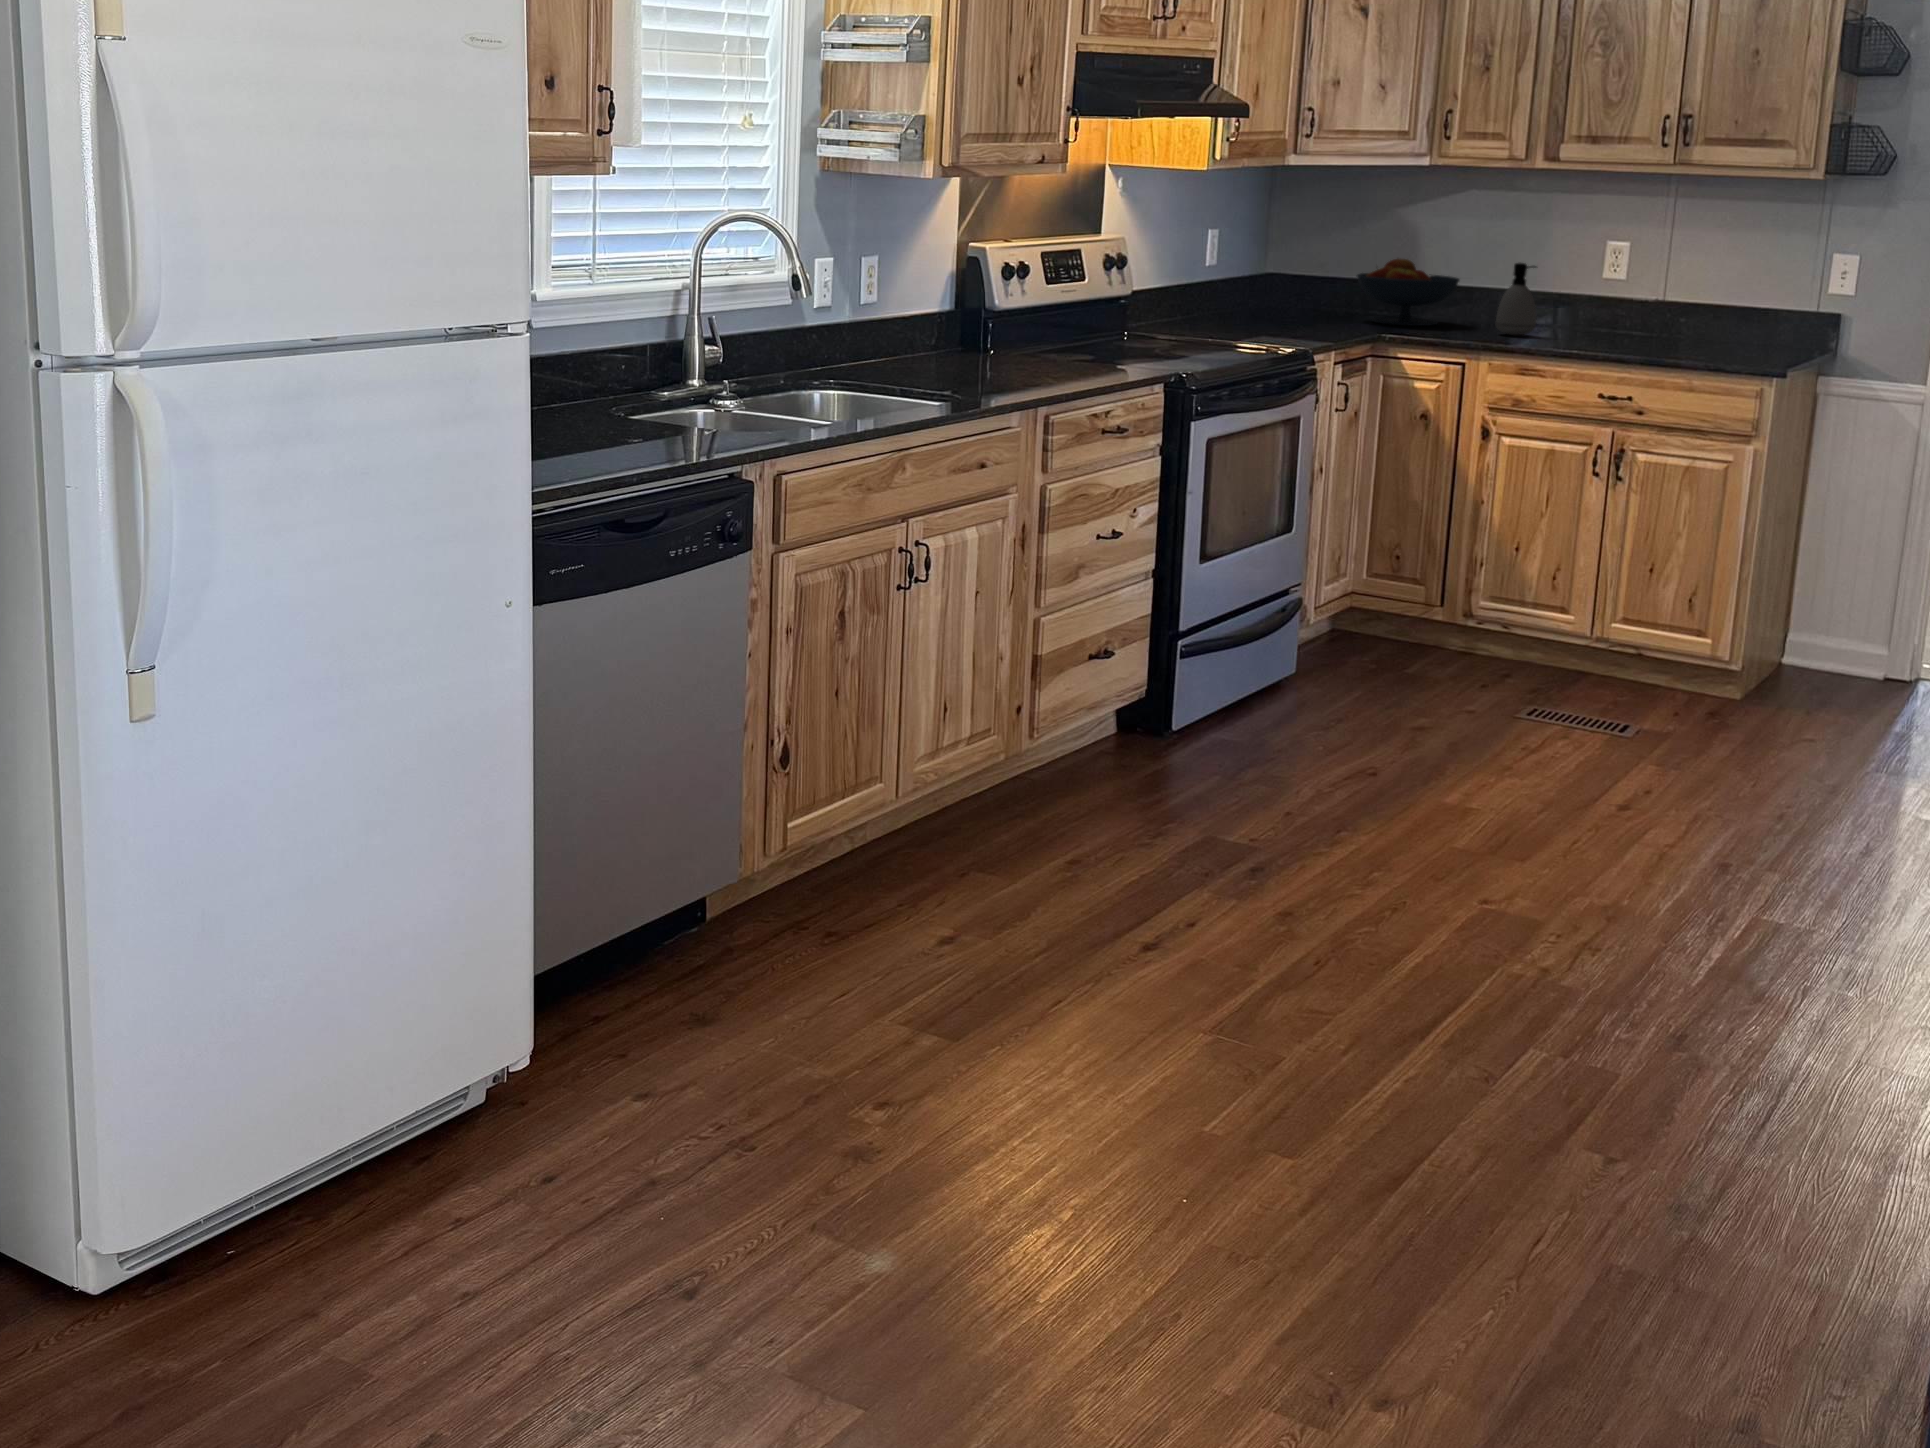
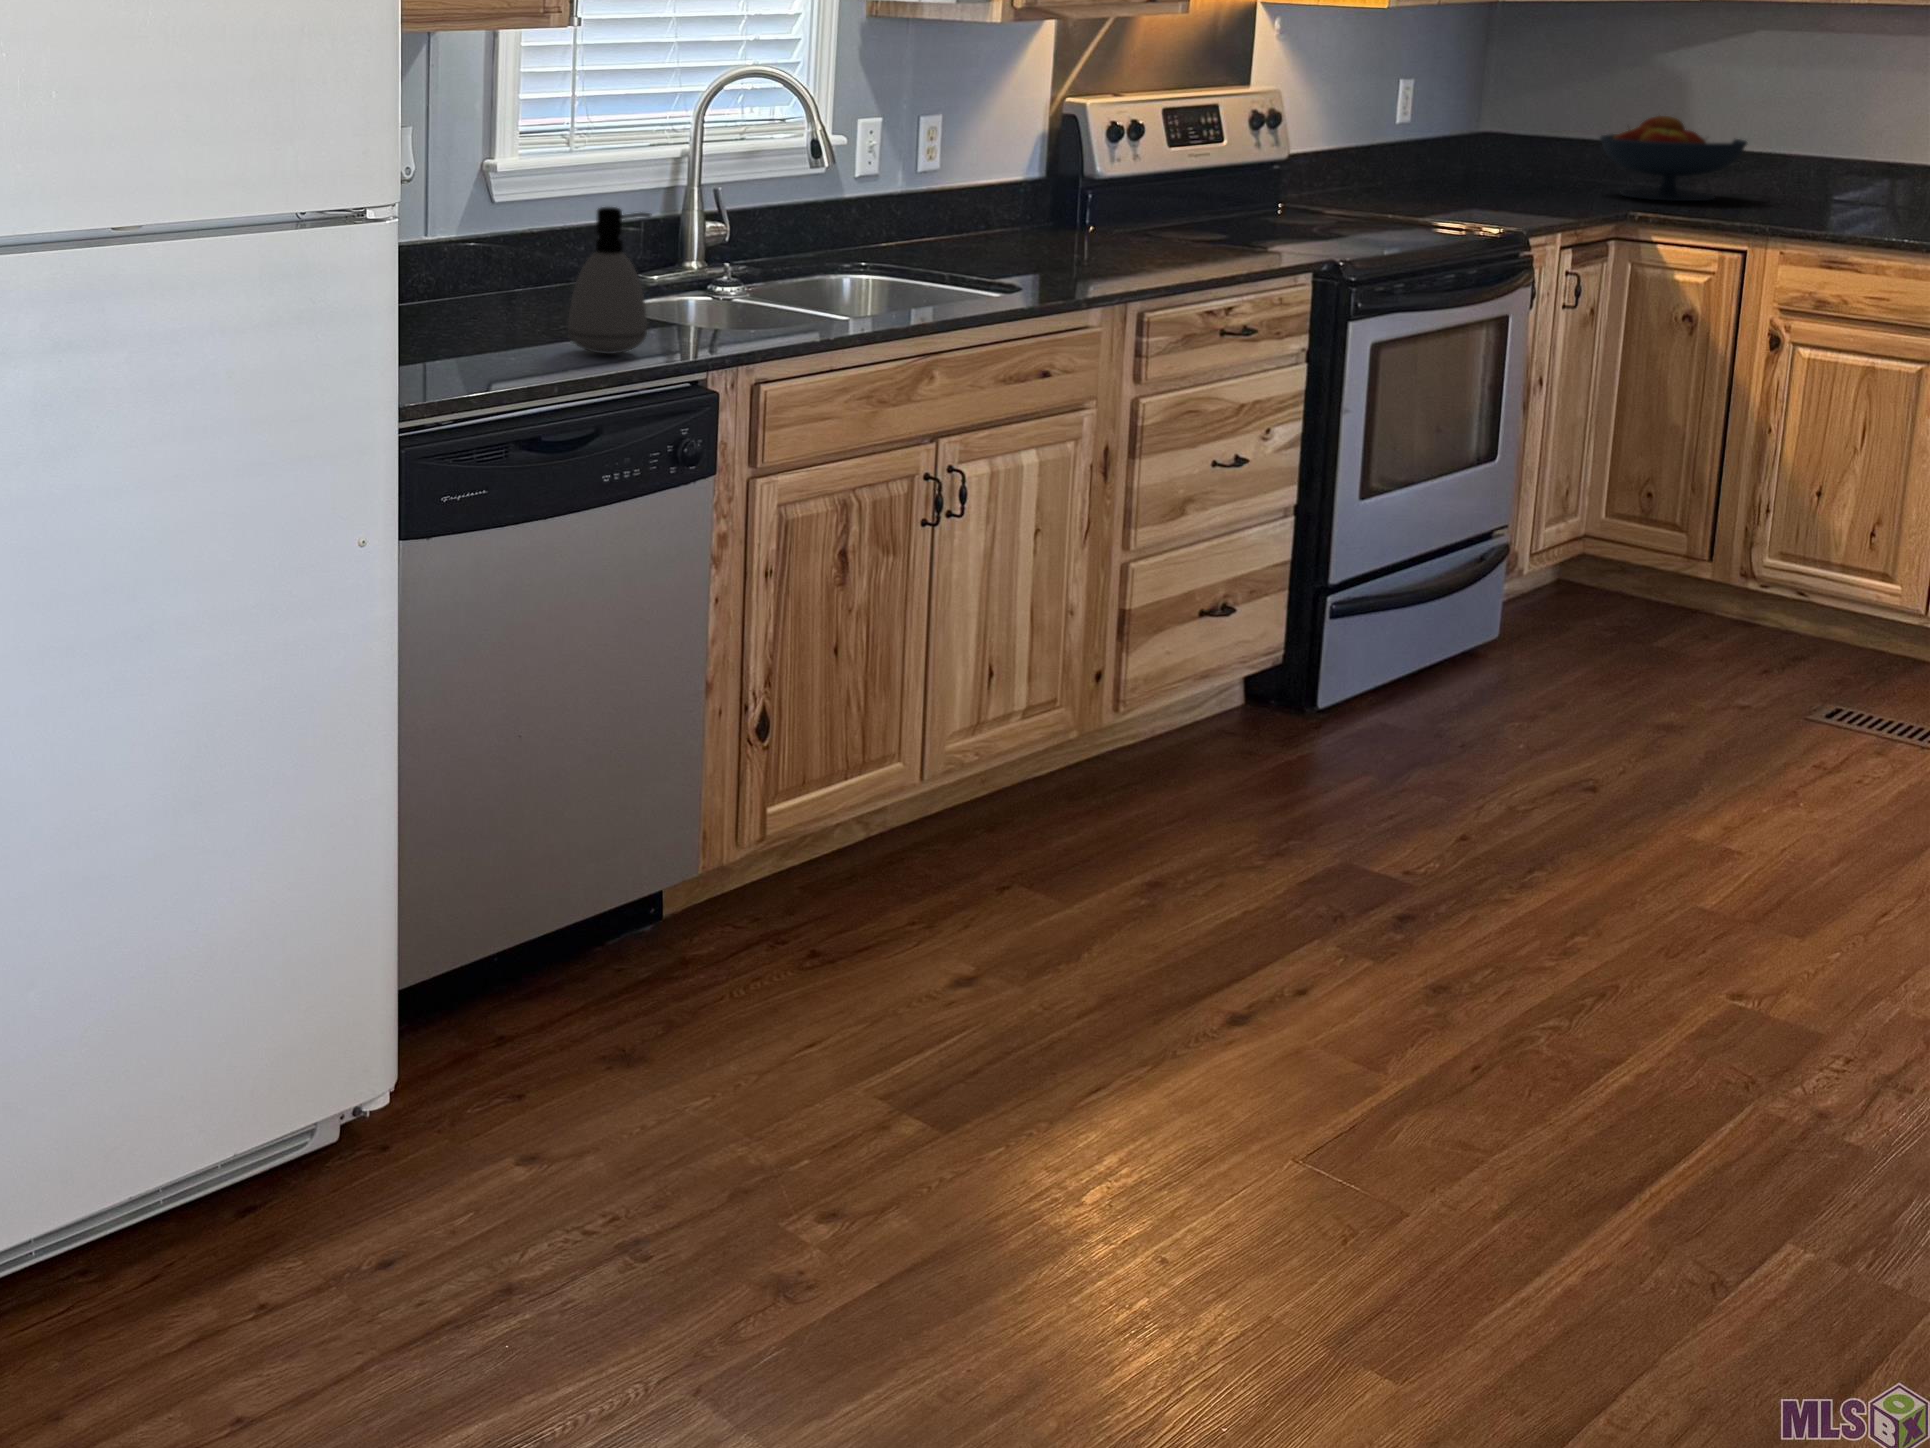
soap dispenser: present [1496,263,1536,335] -> present [568,207,651,354]

